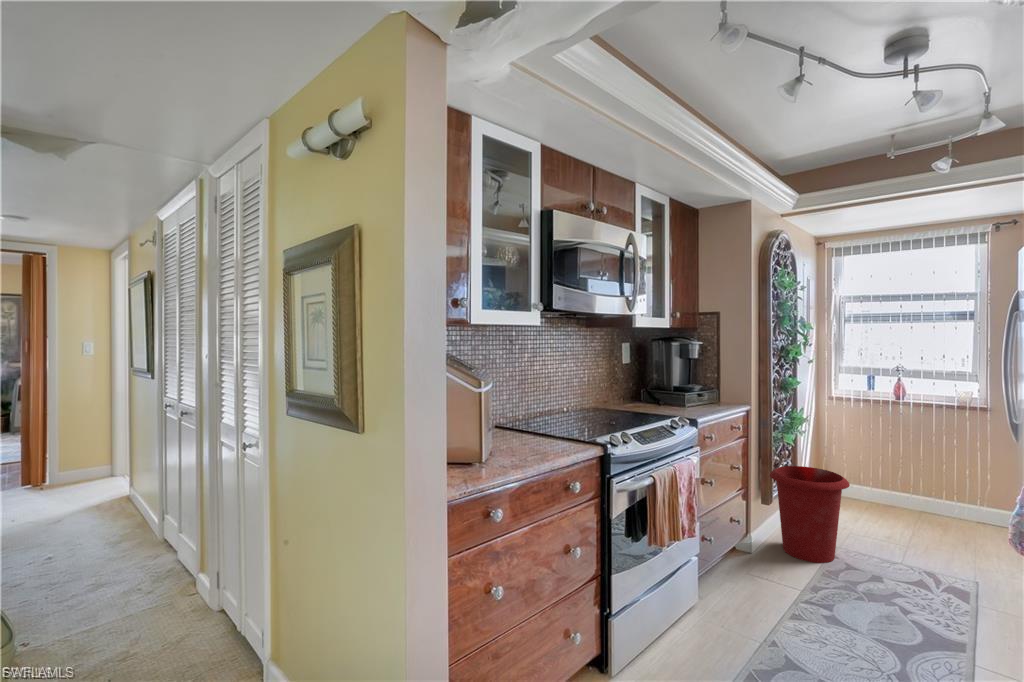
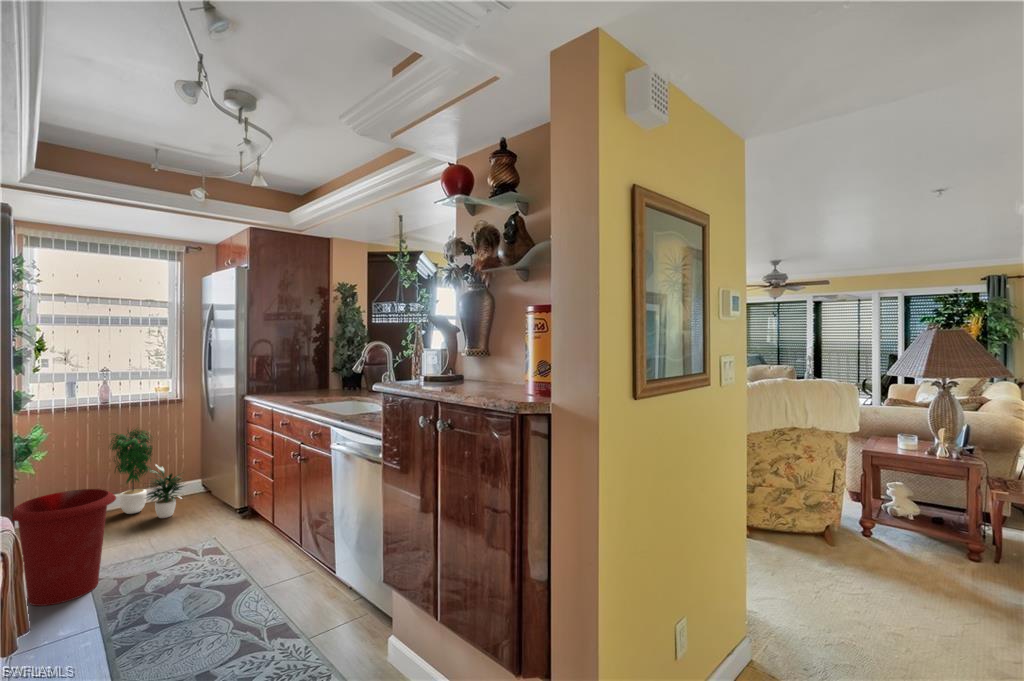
potted plant: none [894,426,975,539] -> present [110,429,184,518]

